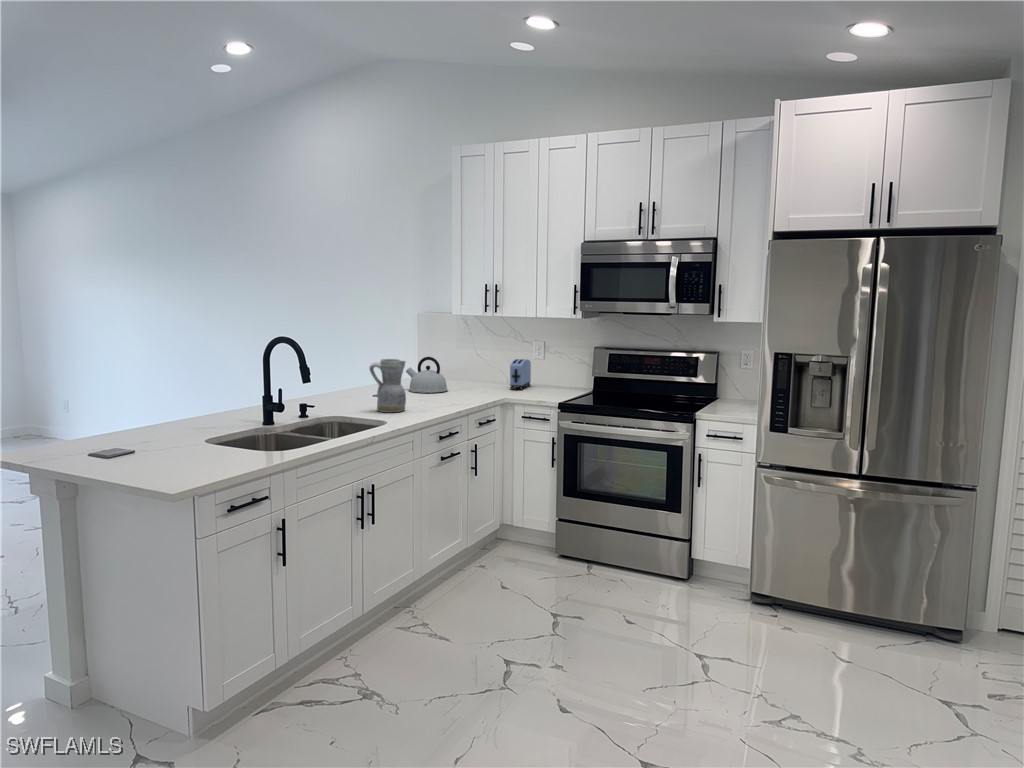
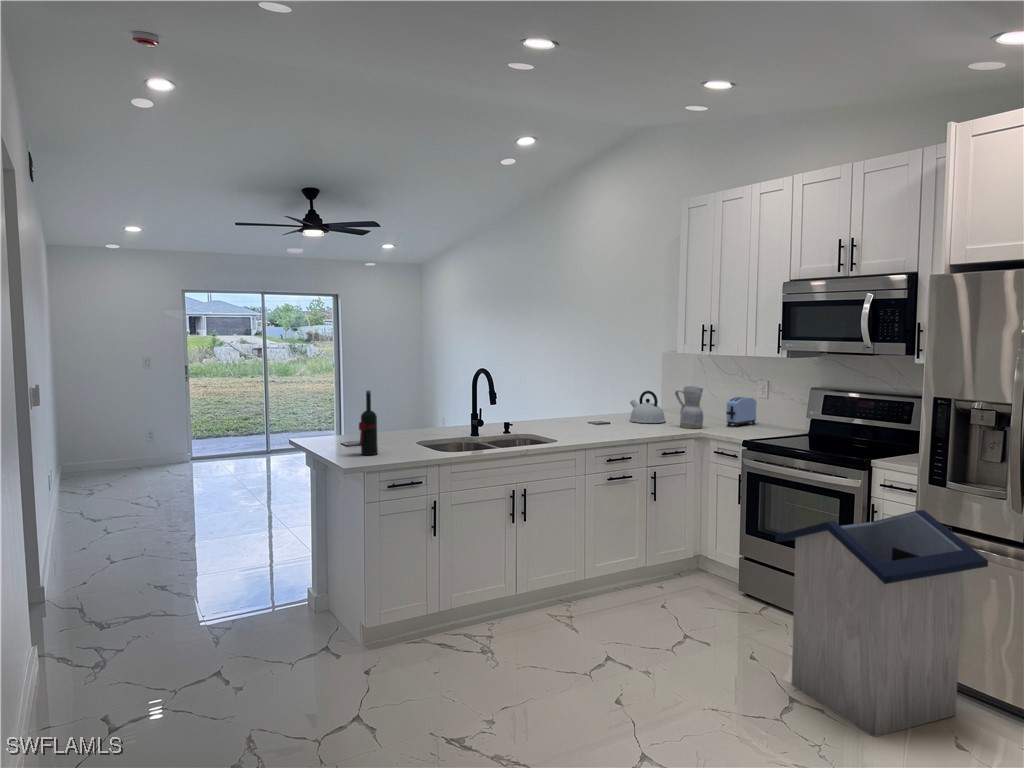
ceramic pitcher: present [370,359,406,412] -> present [675,386,703,428]
wine bottle: none [162,375,192,472] -> present [359,390,378,455]
trash can: none [665,454,834,670] -> present [775,510,988,737]

